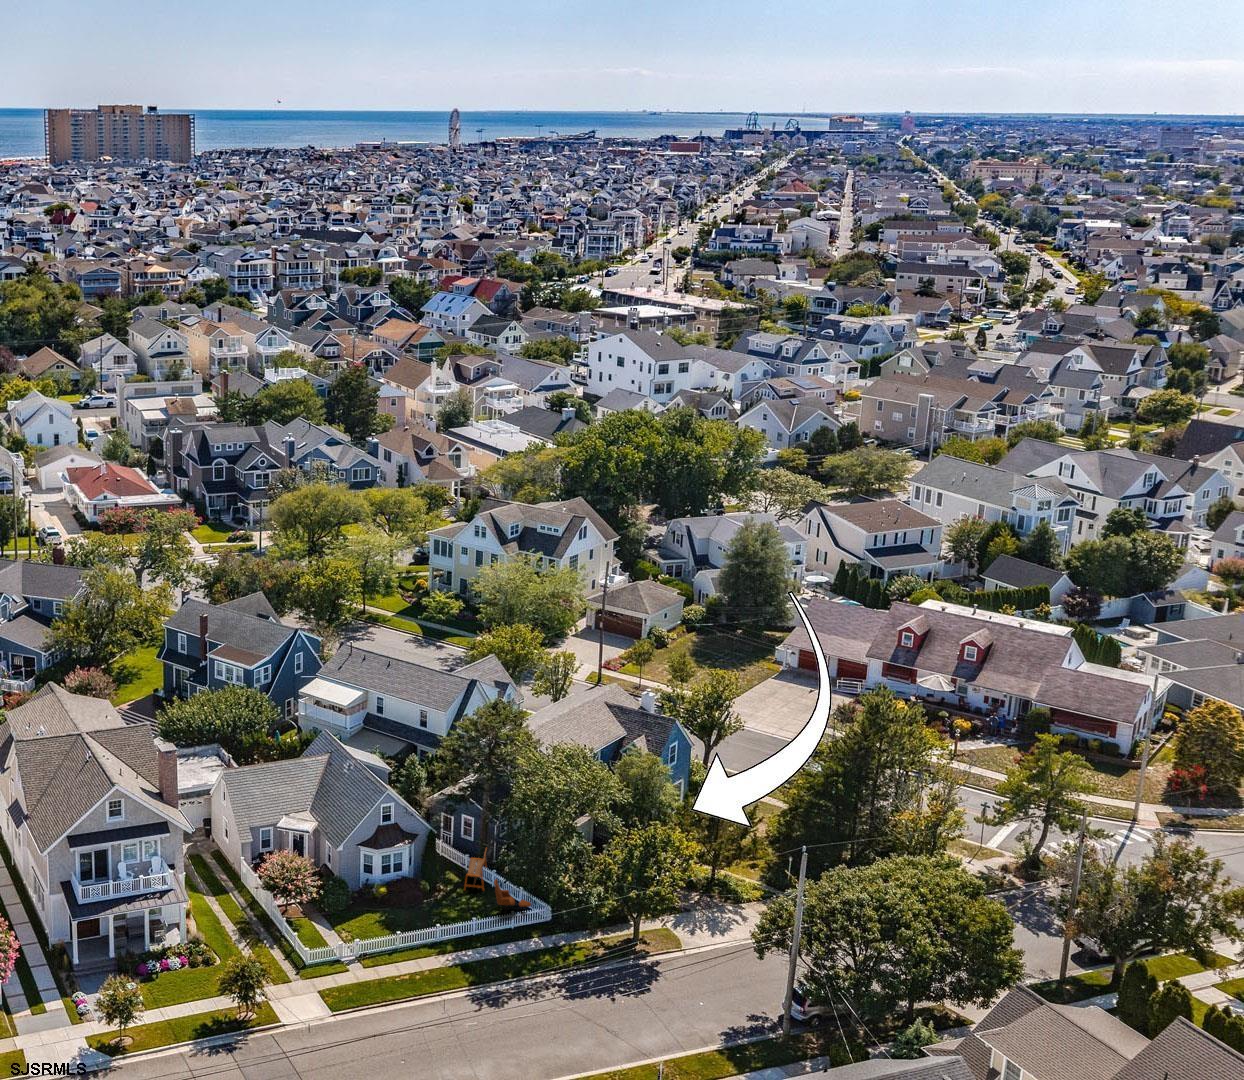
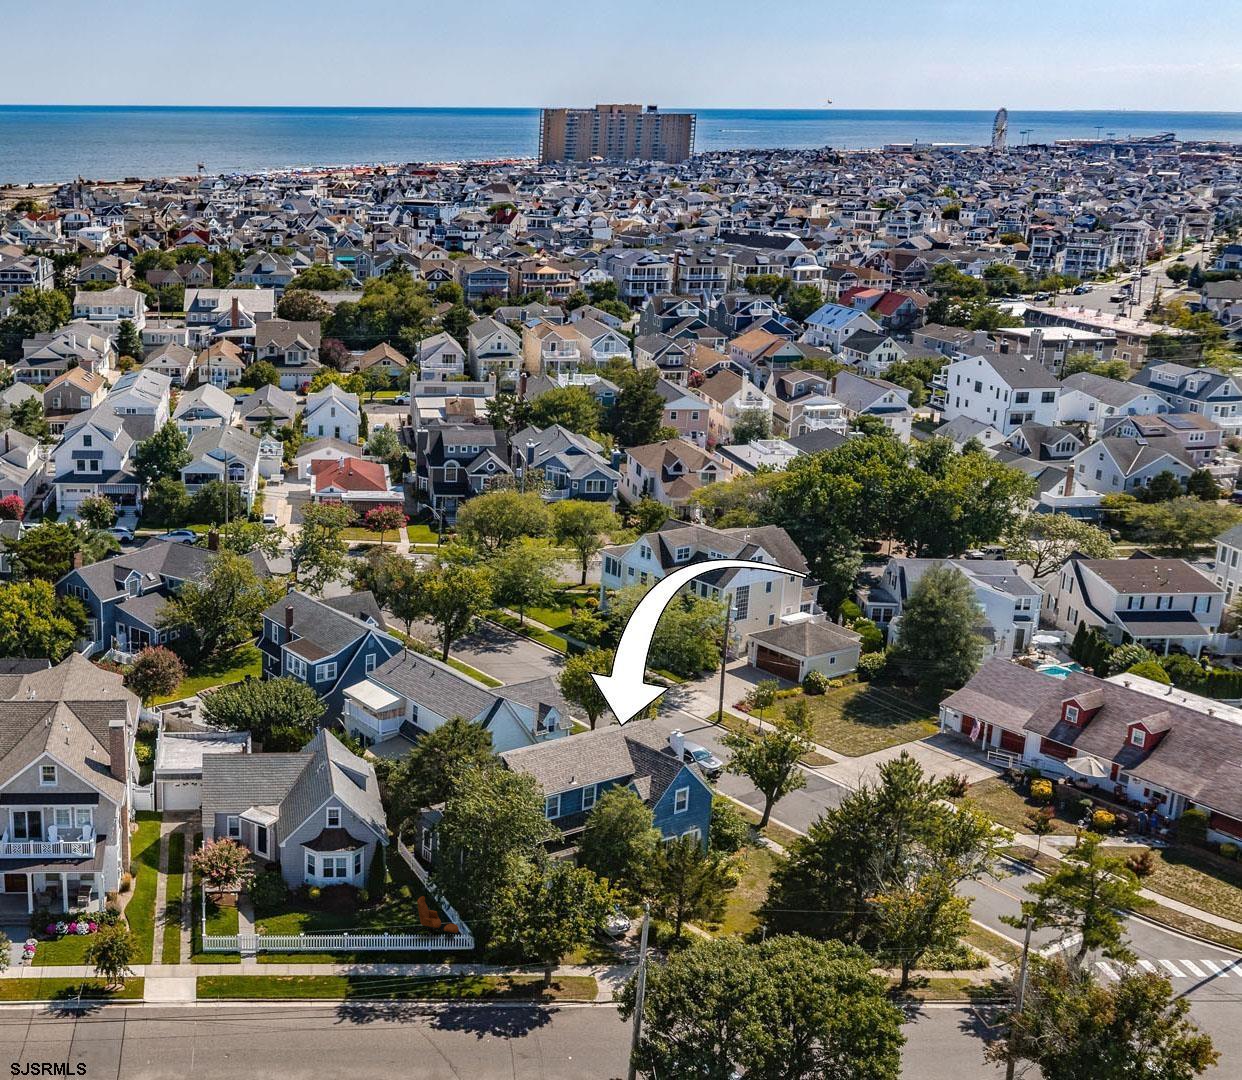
bench: present [464,849,487,891] -> none [403,866,438,912]

